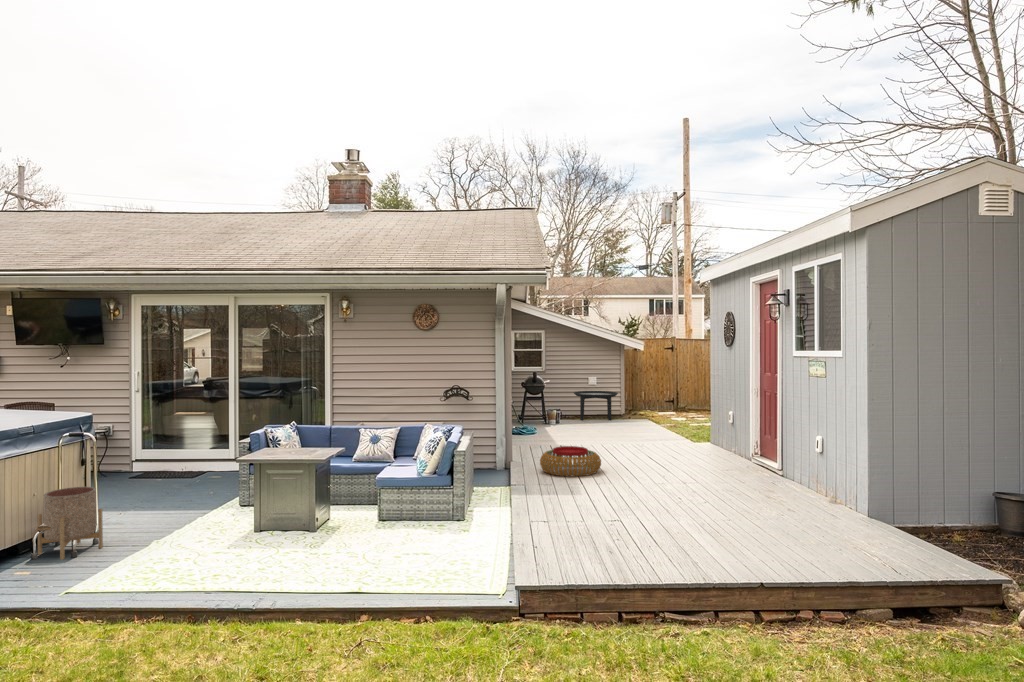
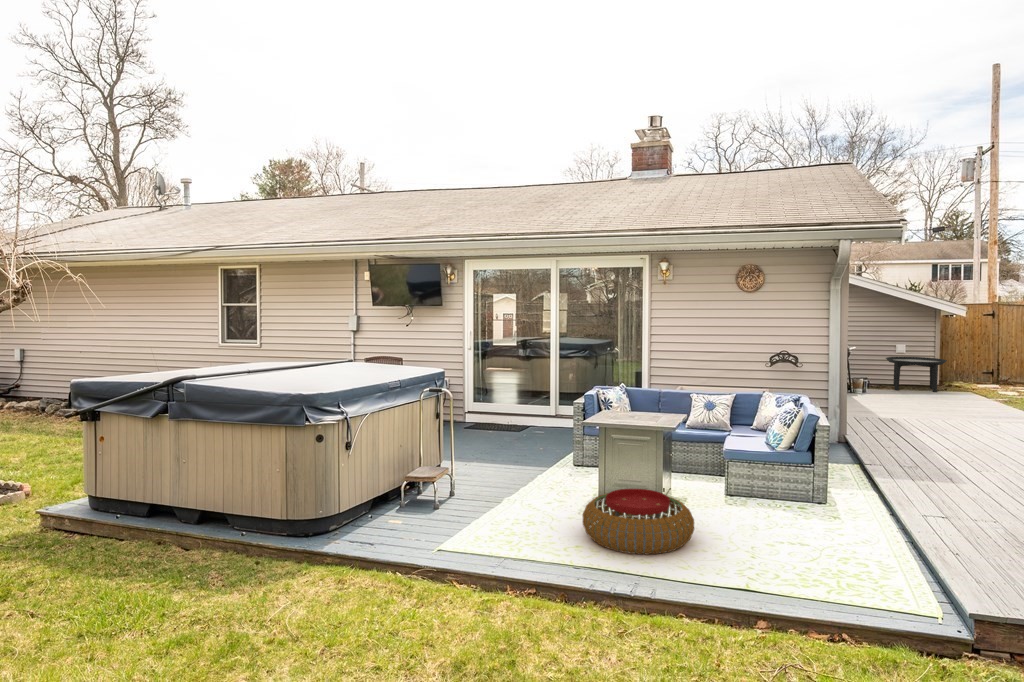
pouf: present [540,446,601,476] -> present [582,488,694,555]
planter: present [38,487,103,560] -> none [433,437,482,500]

